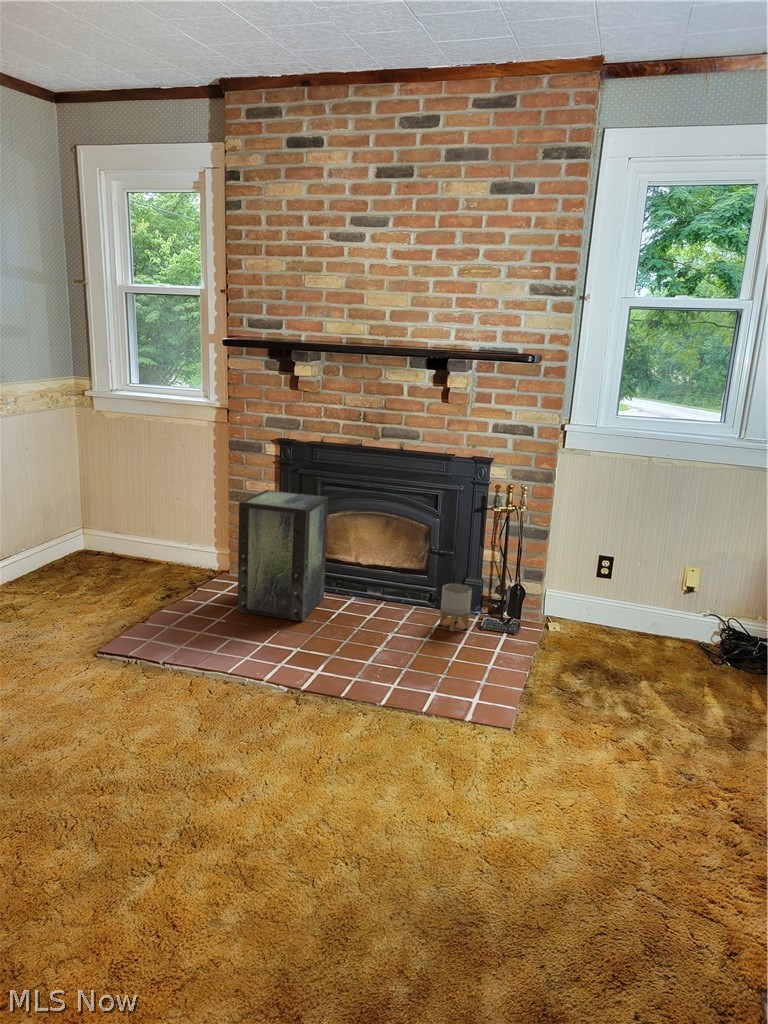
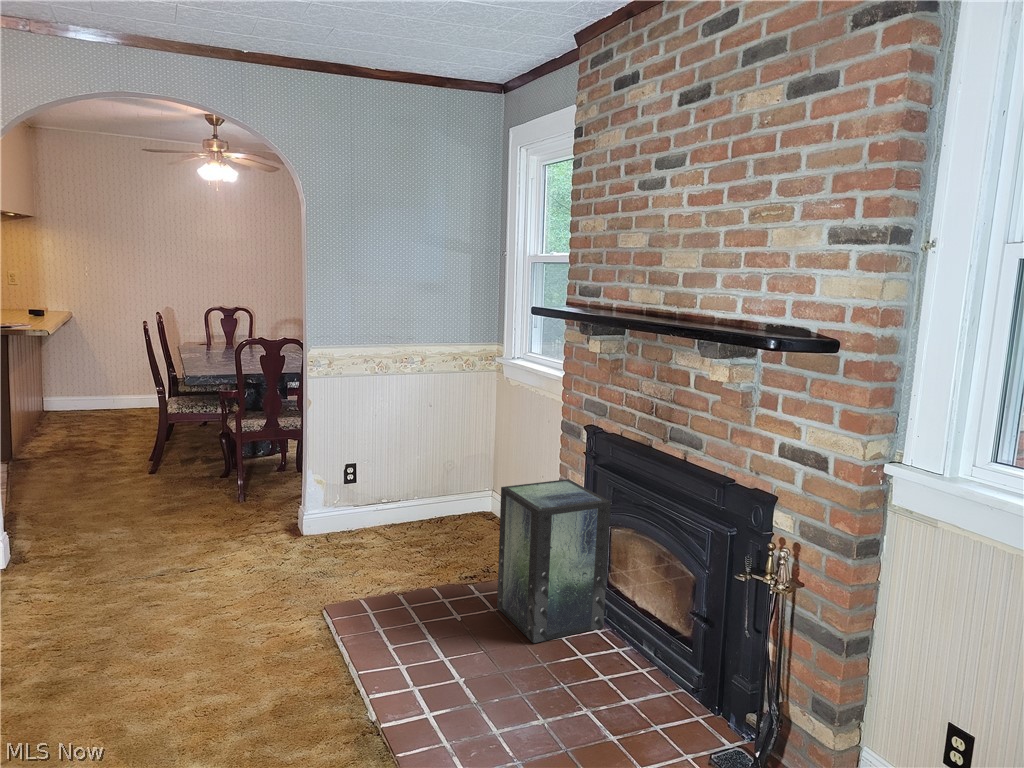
planter: present [440,584,472,631] -> none [679,665,727,744]

